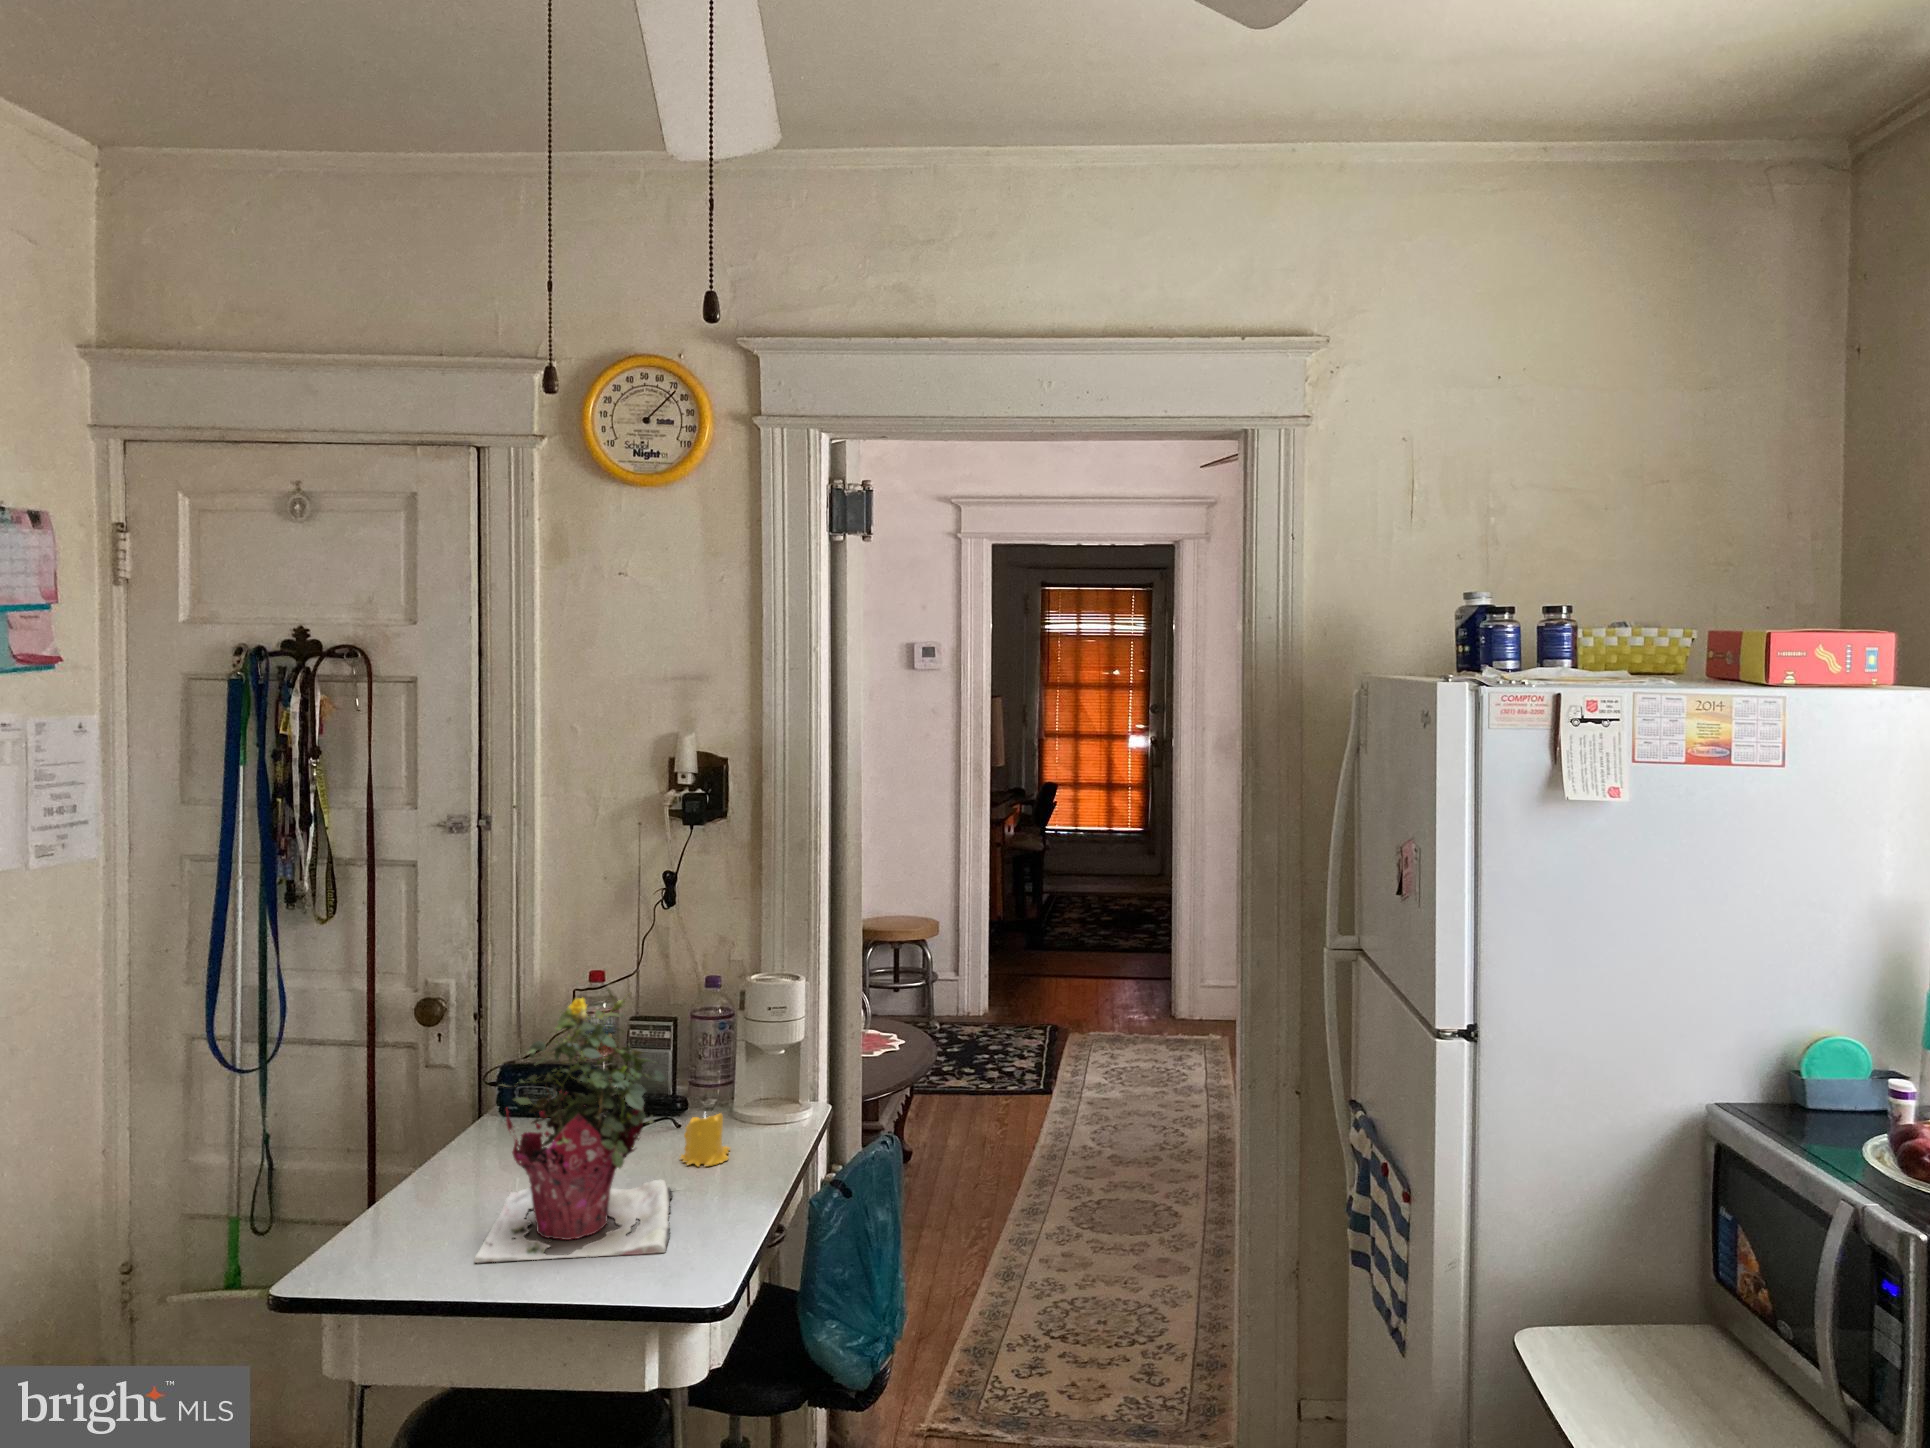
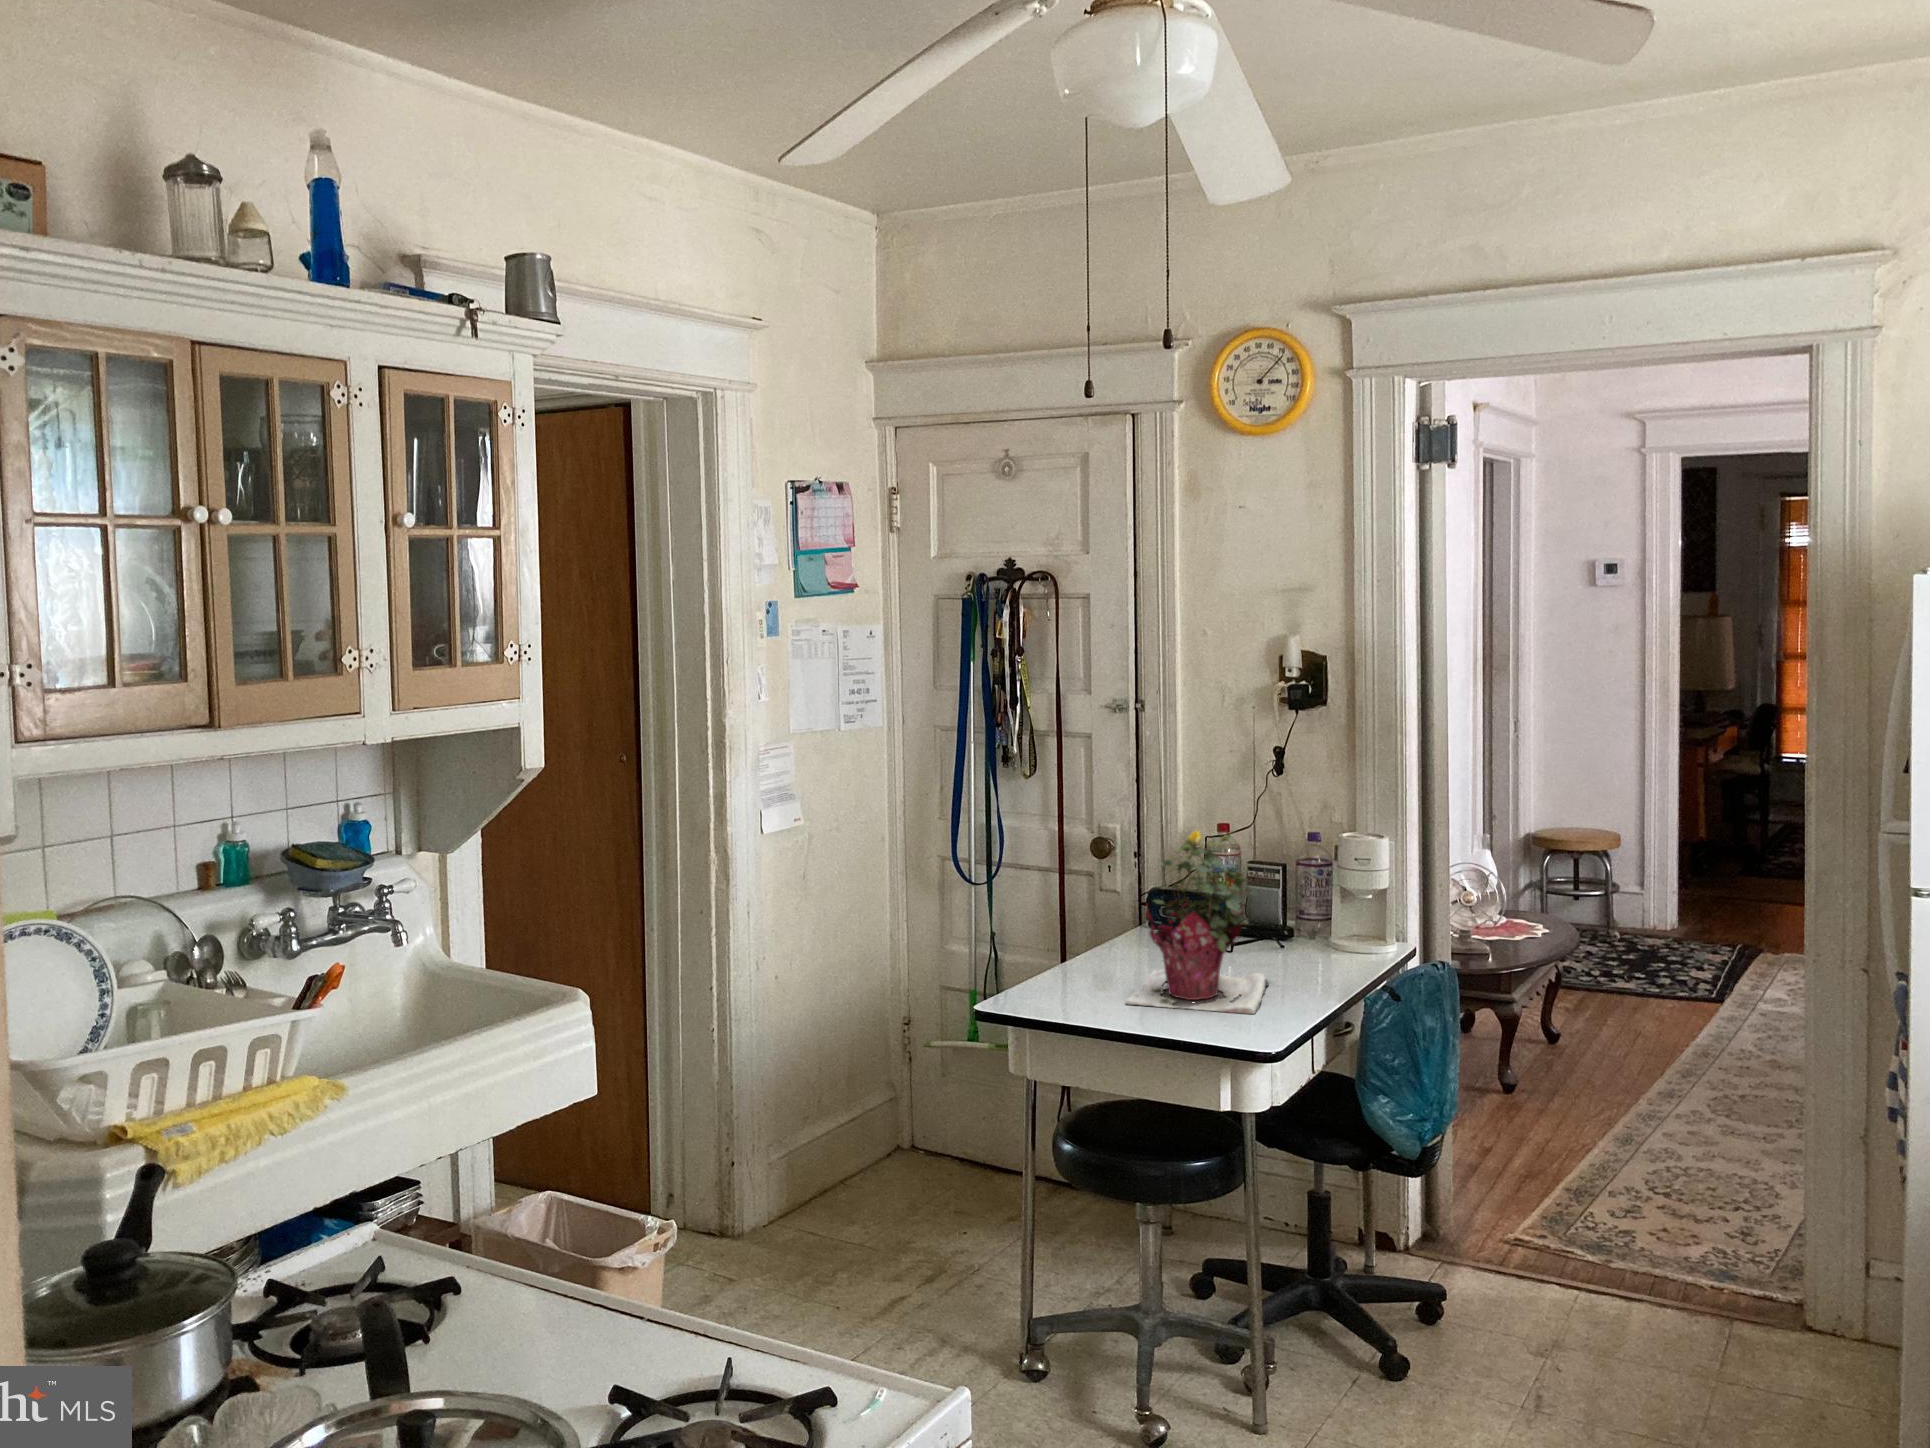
candle: present [680,1112,730,1166] -> none [1280,929,1321,972]

